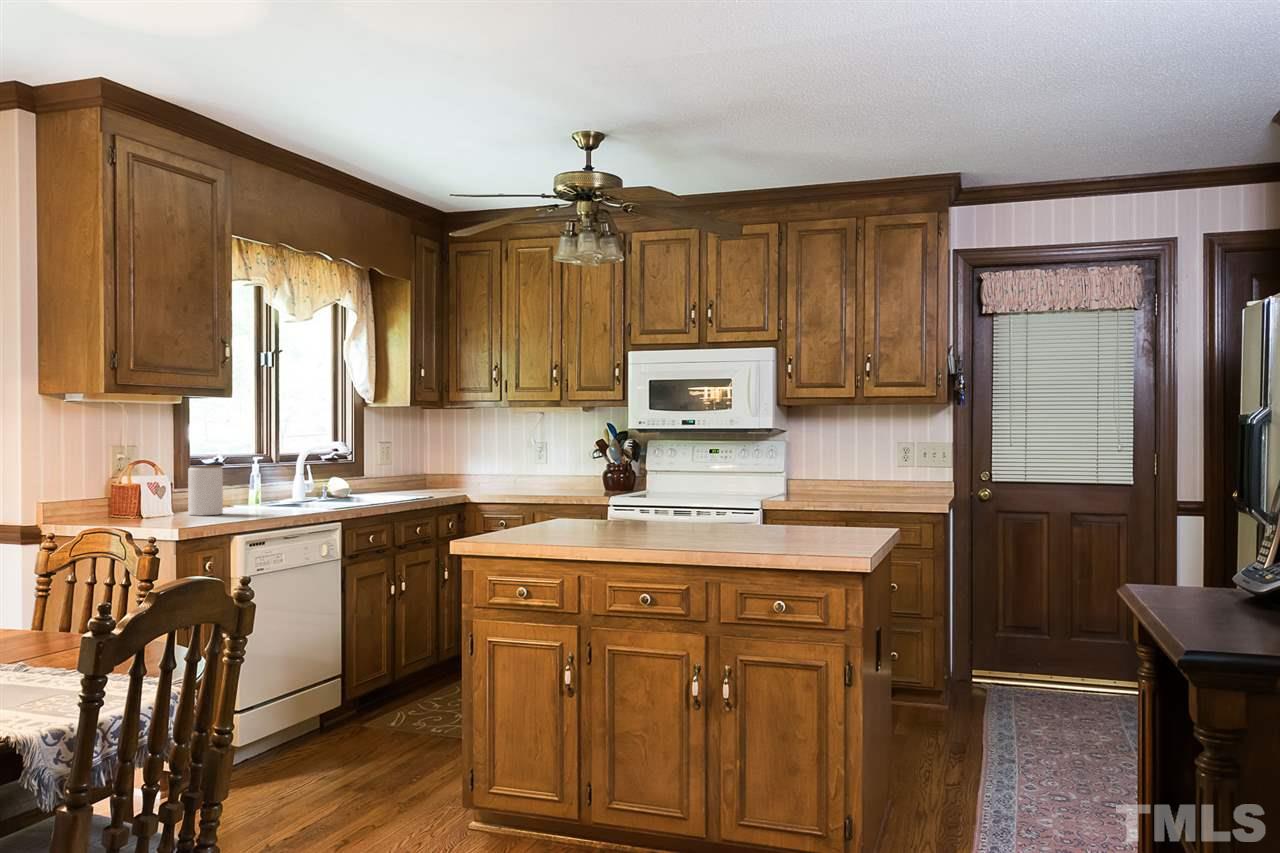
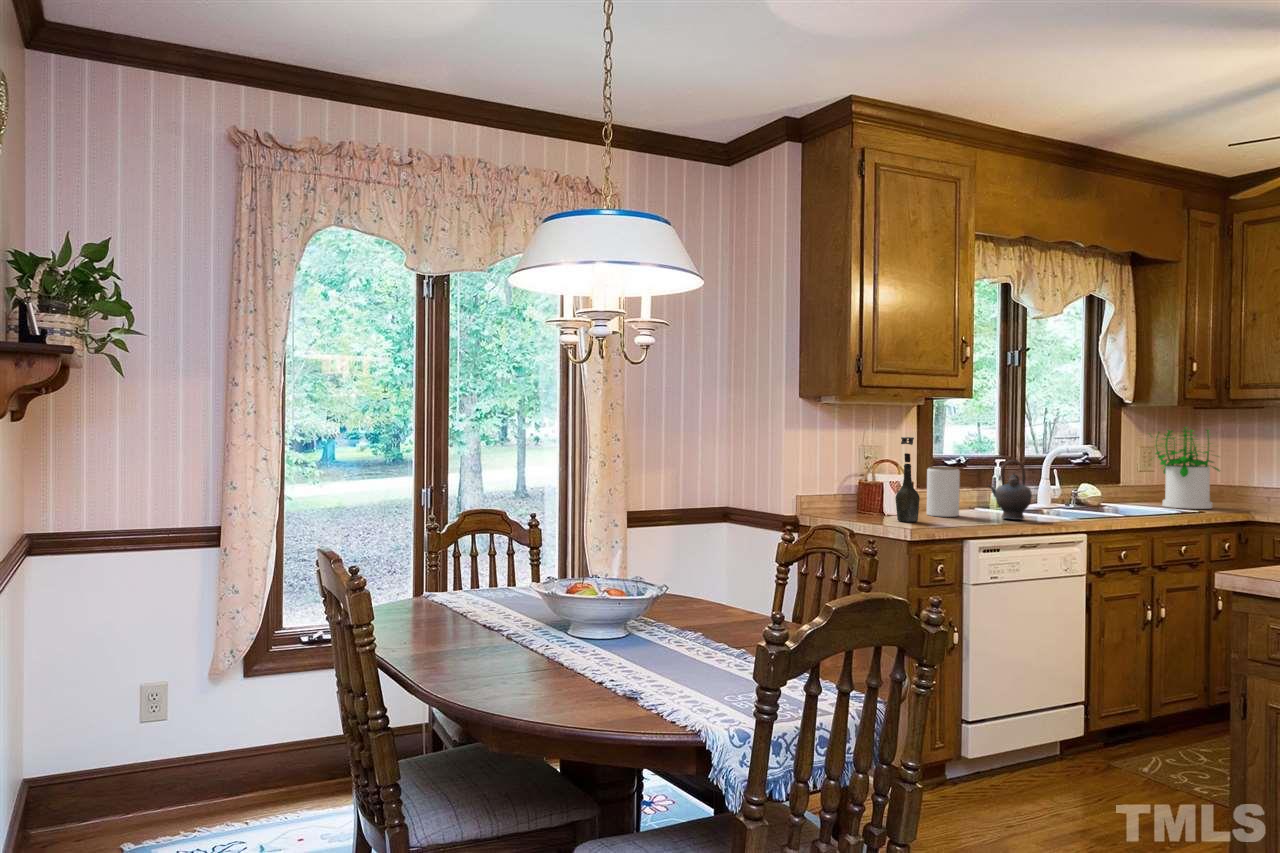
potted plant: none [385,424,443,495] -> present [1151,427,1220,509]
bottle: none [157,435,184,522] -> present [895,437,920,522]
teapot: none [250,456,293,513] -> present [988,460,1032,520]

